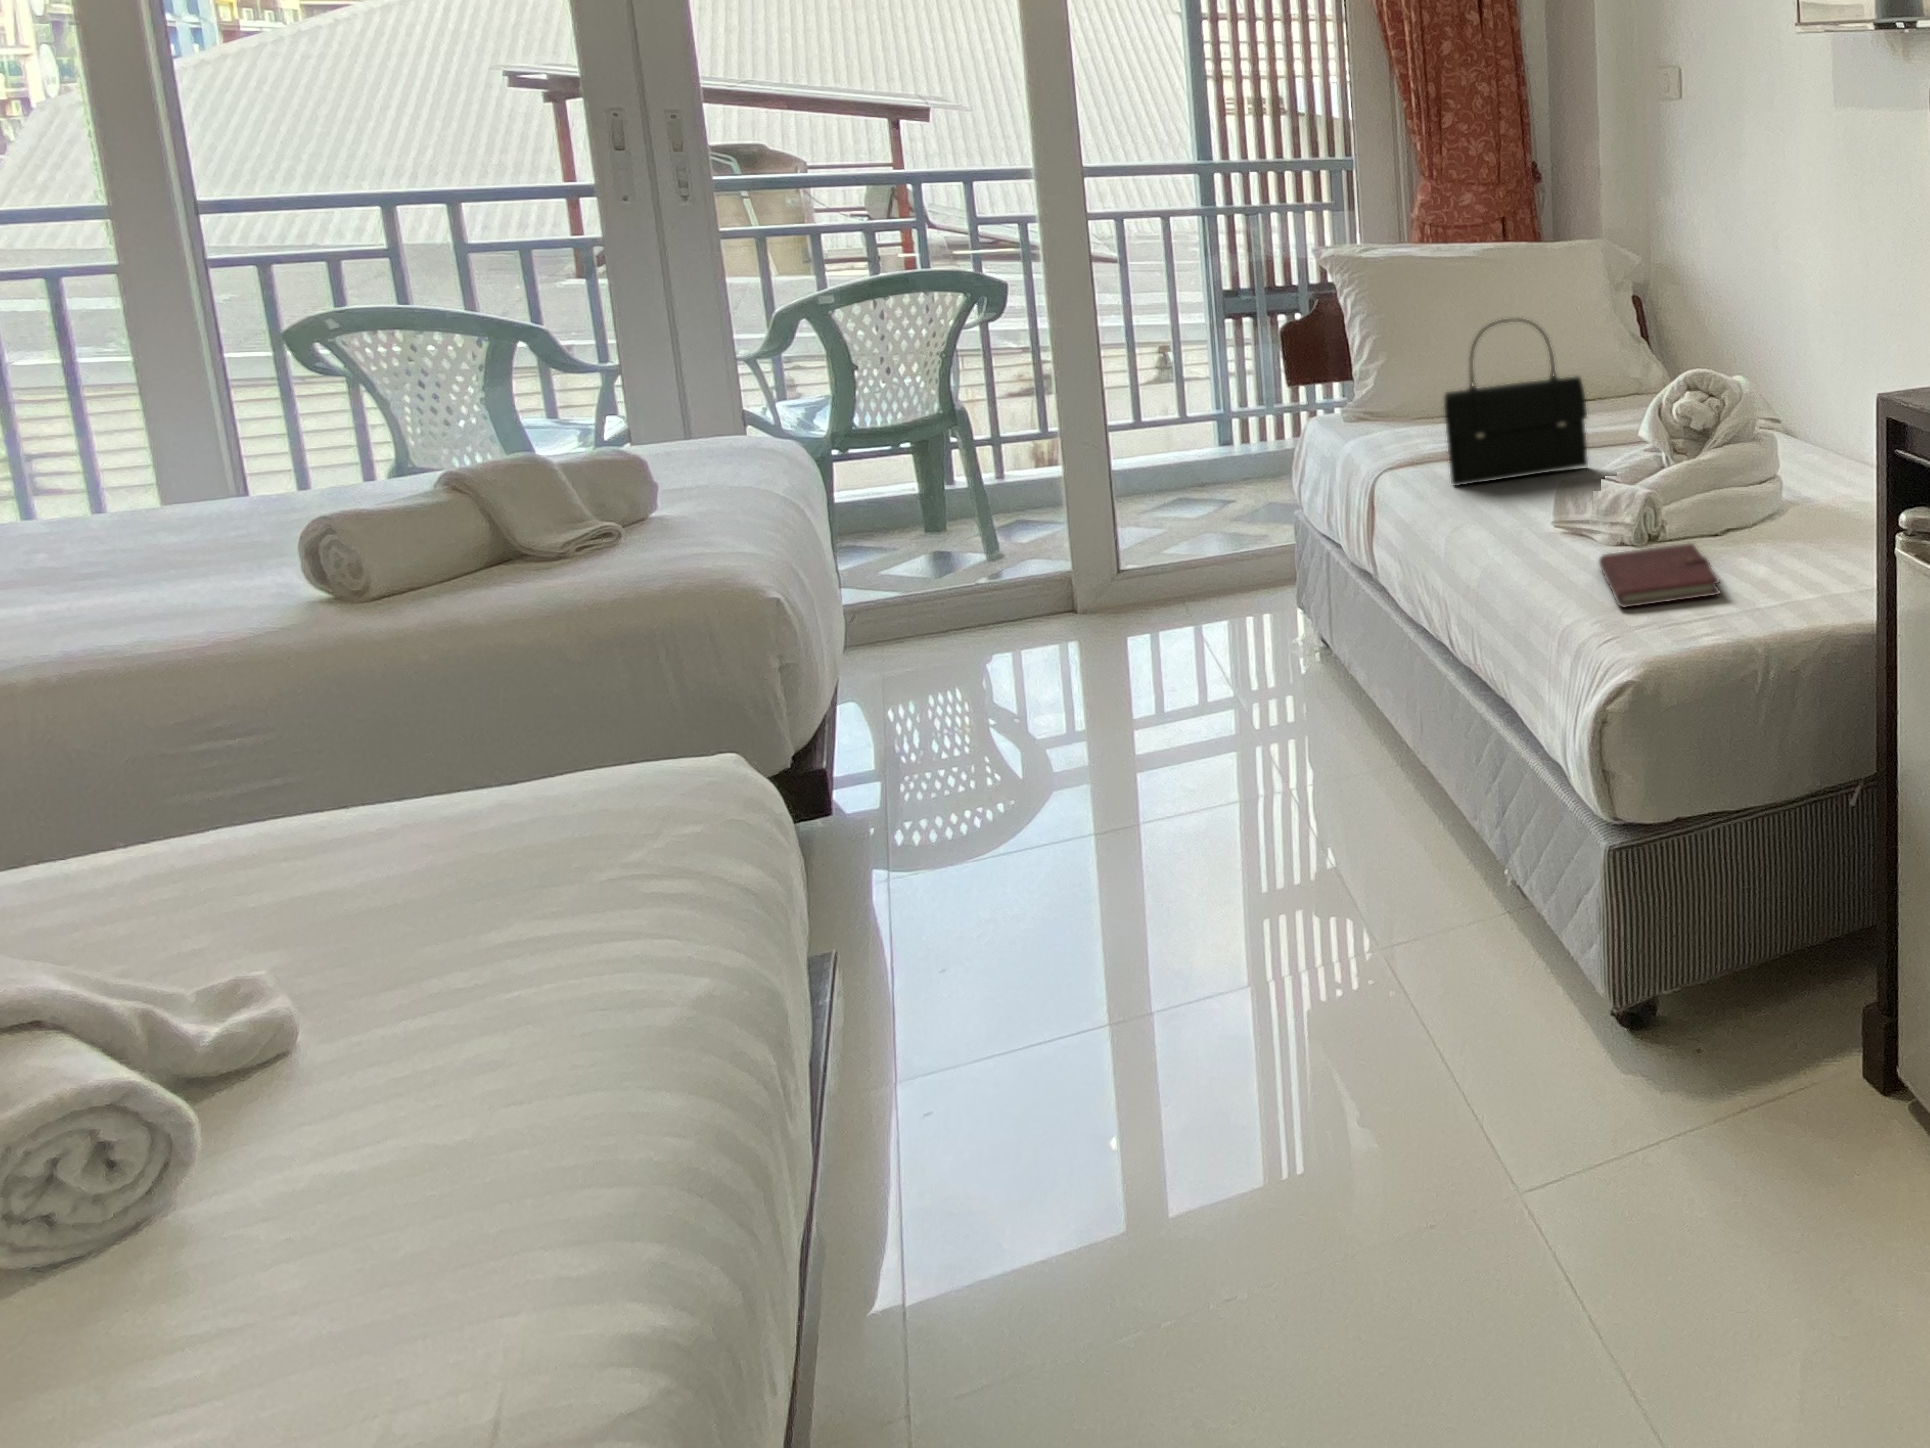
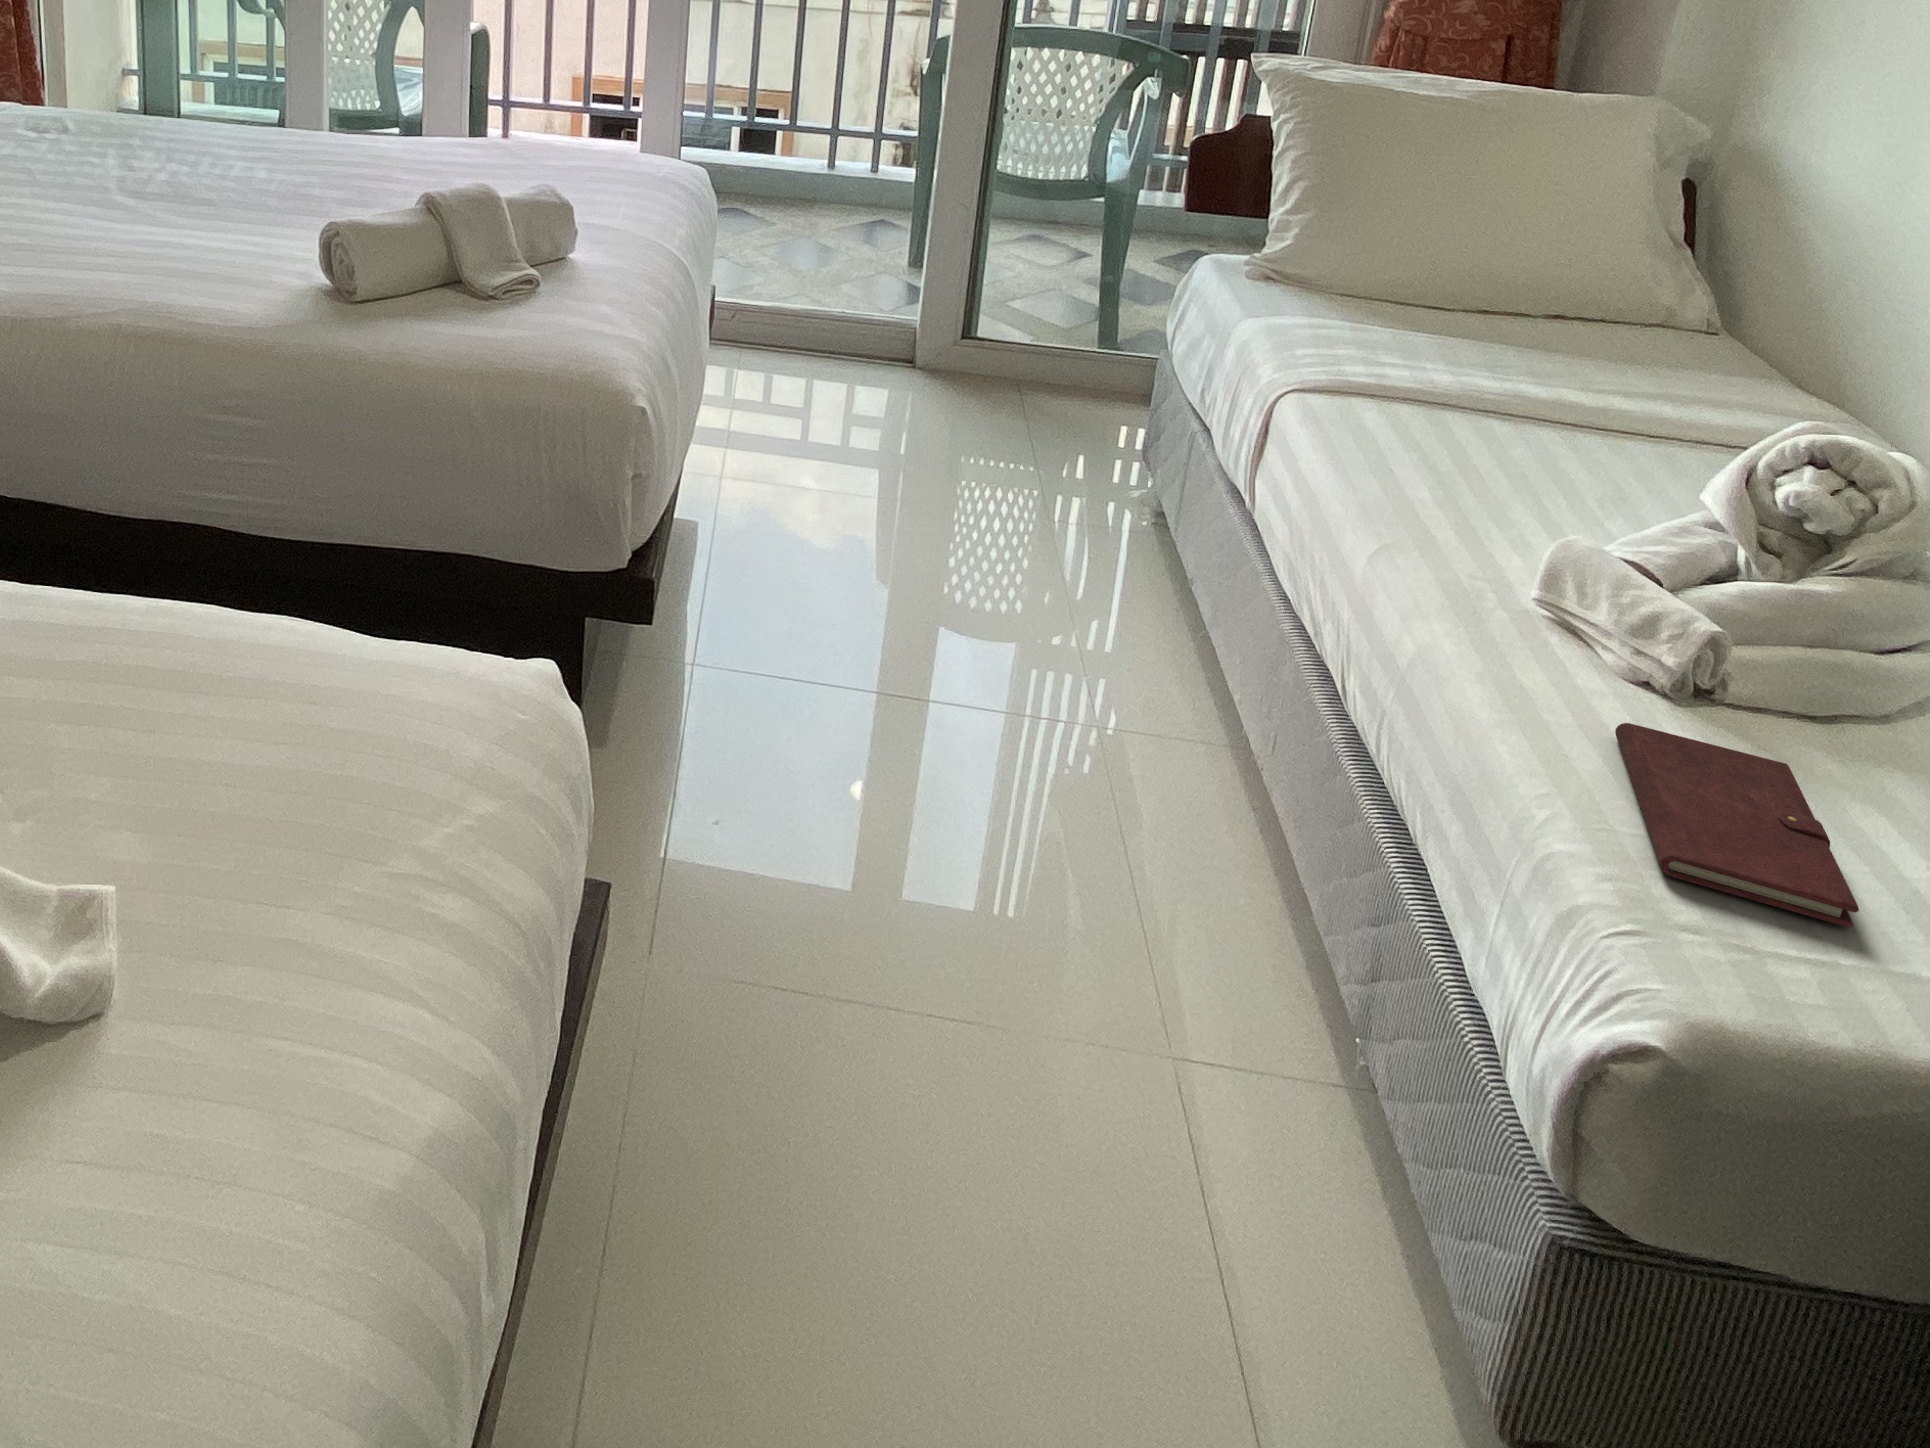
handbag: present [1444,319,1588,486] -> none [1372,247,1601,459]

